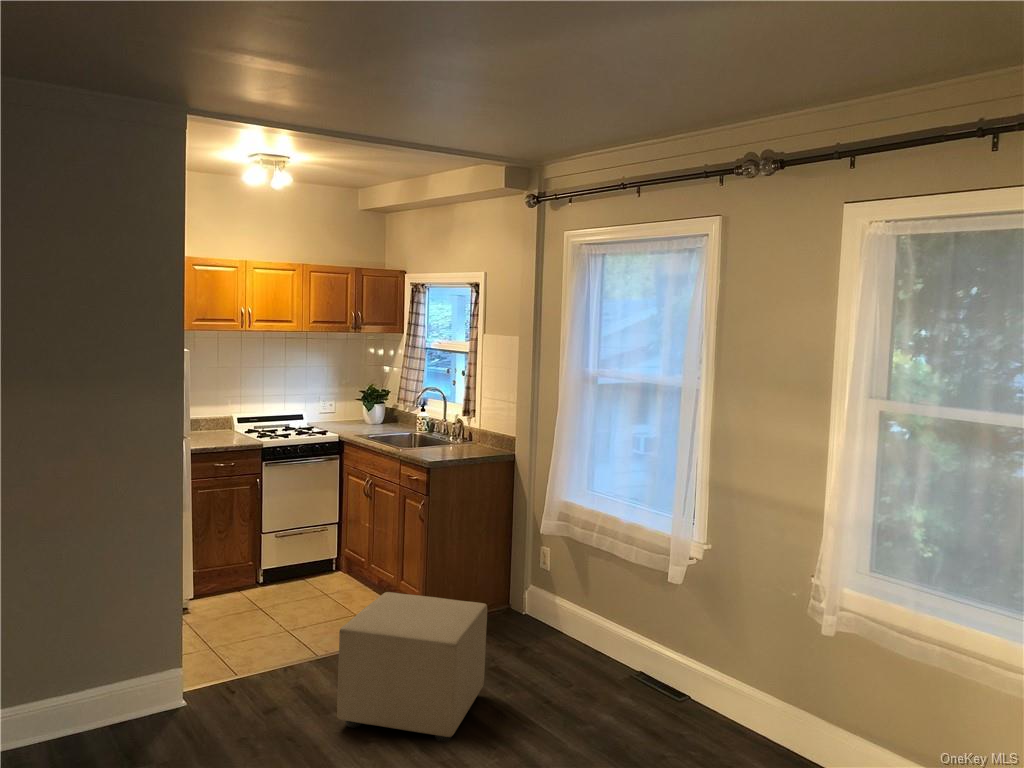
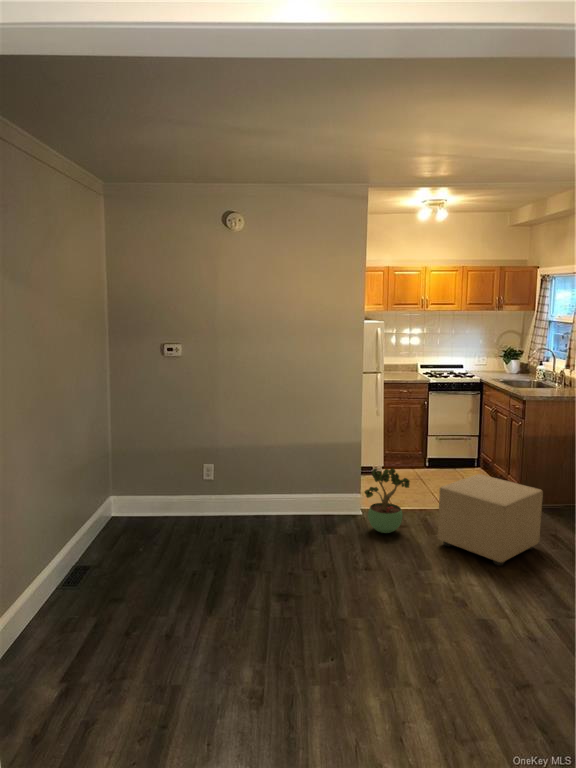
potted plant: none [197,607,284,731] -> present [365,468,410,533]

